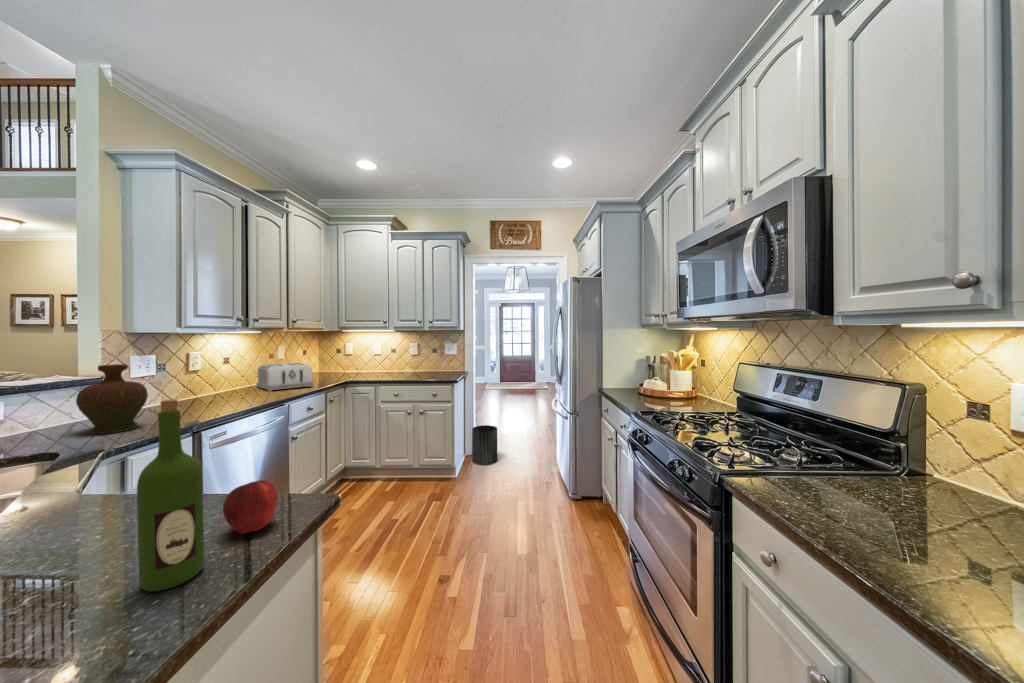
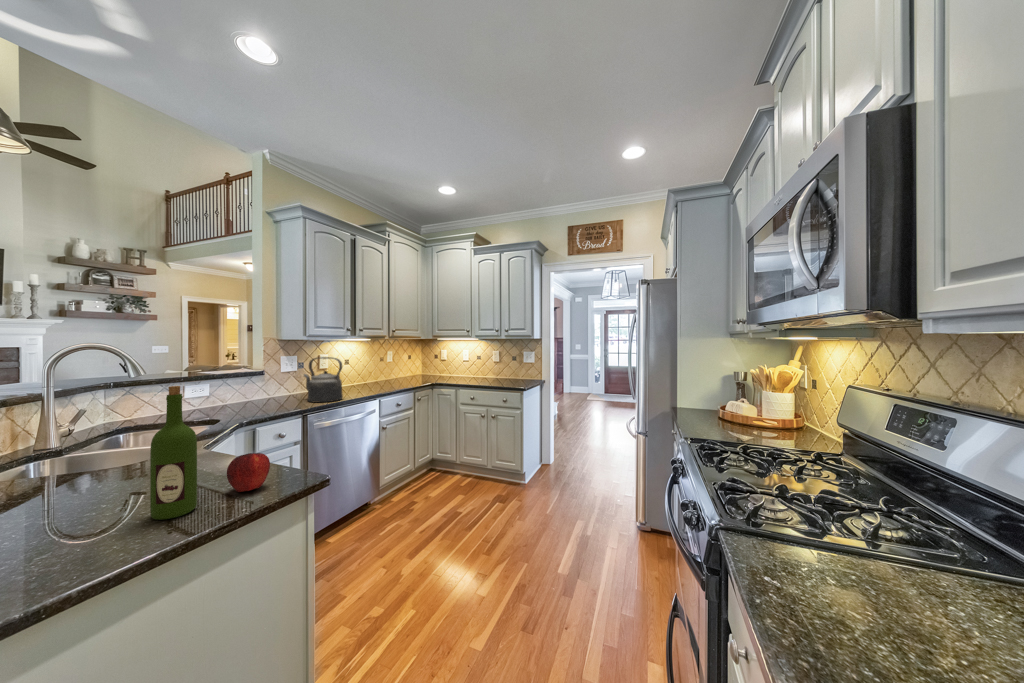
kettle: none [182,355,244,414] -> present [304,357,343,403]
toaster: present [256,363,314,392] -> none [368,365,407,388]
decorative vase: present [76,364,148,434] -> none [232,362,274,412]
trash can: present [472,425,497,465] -> none [549,433,574,473]

